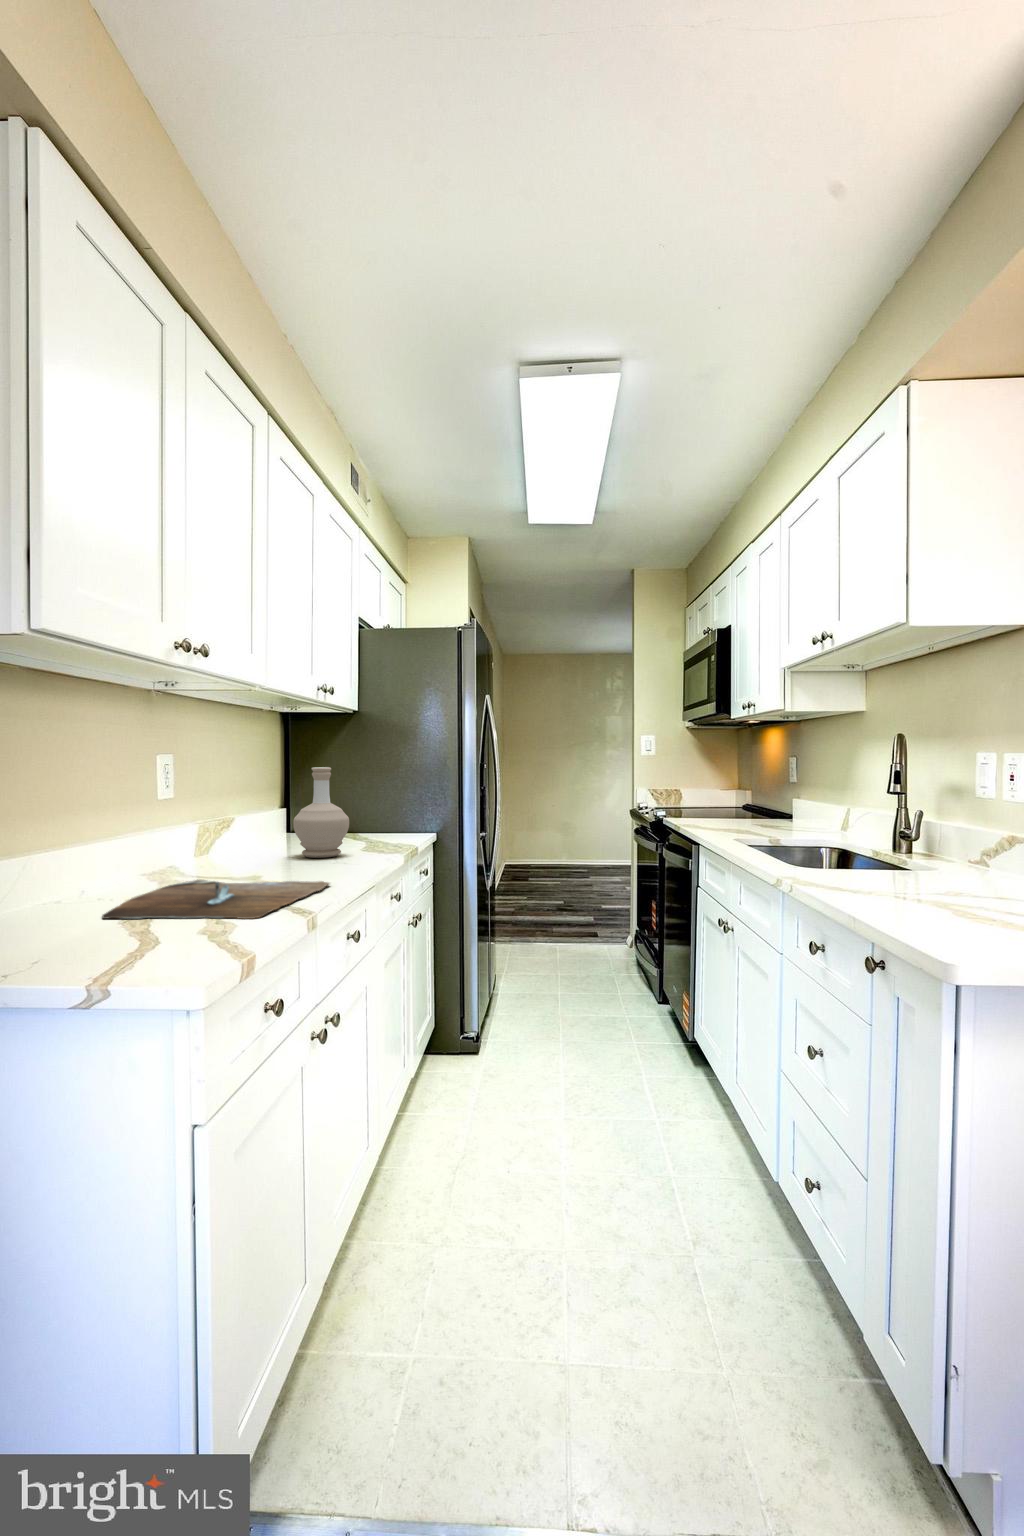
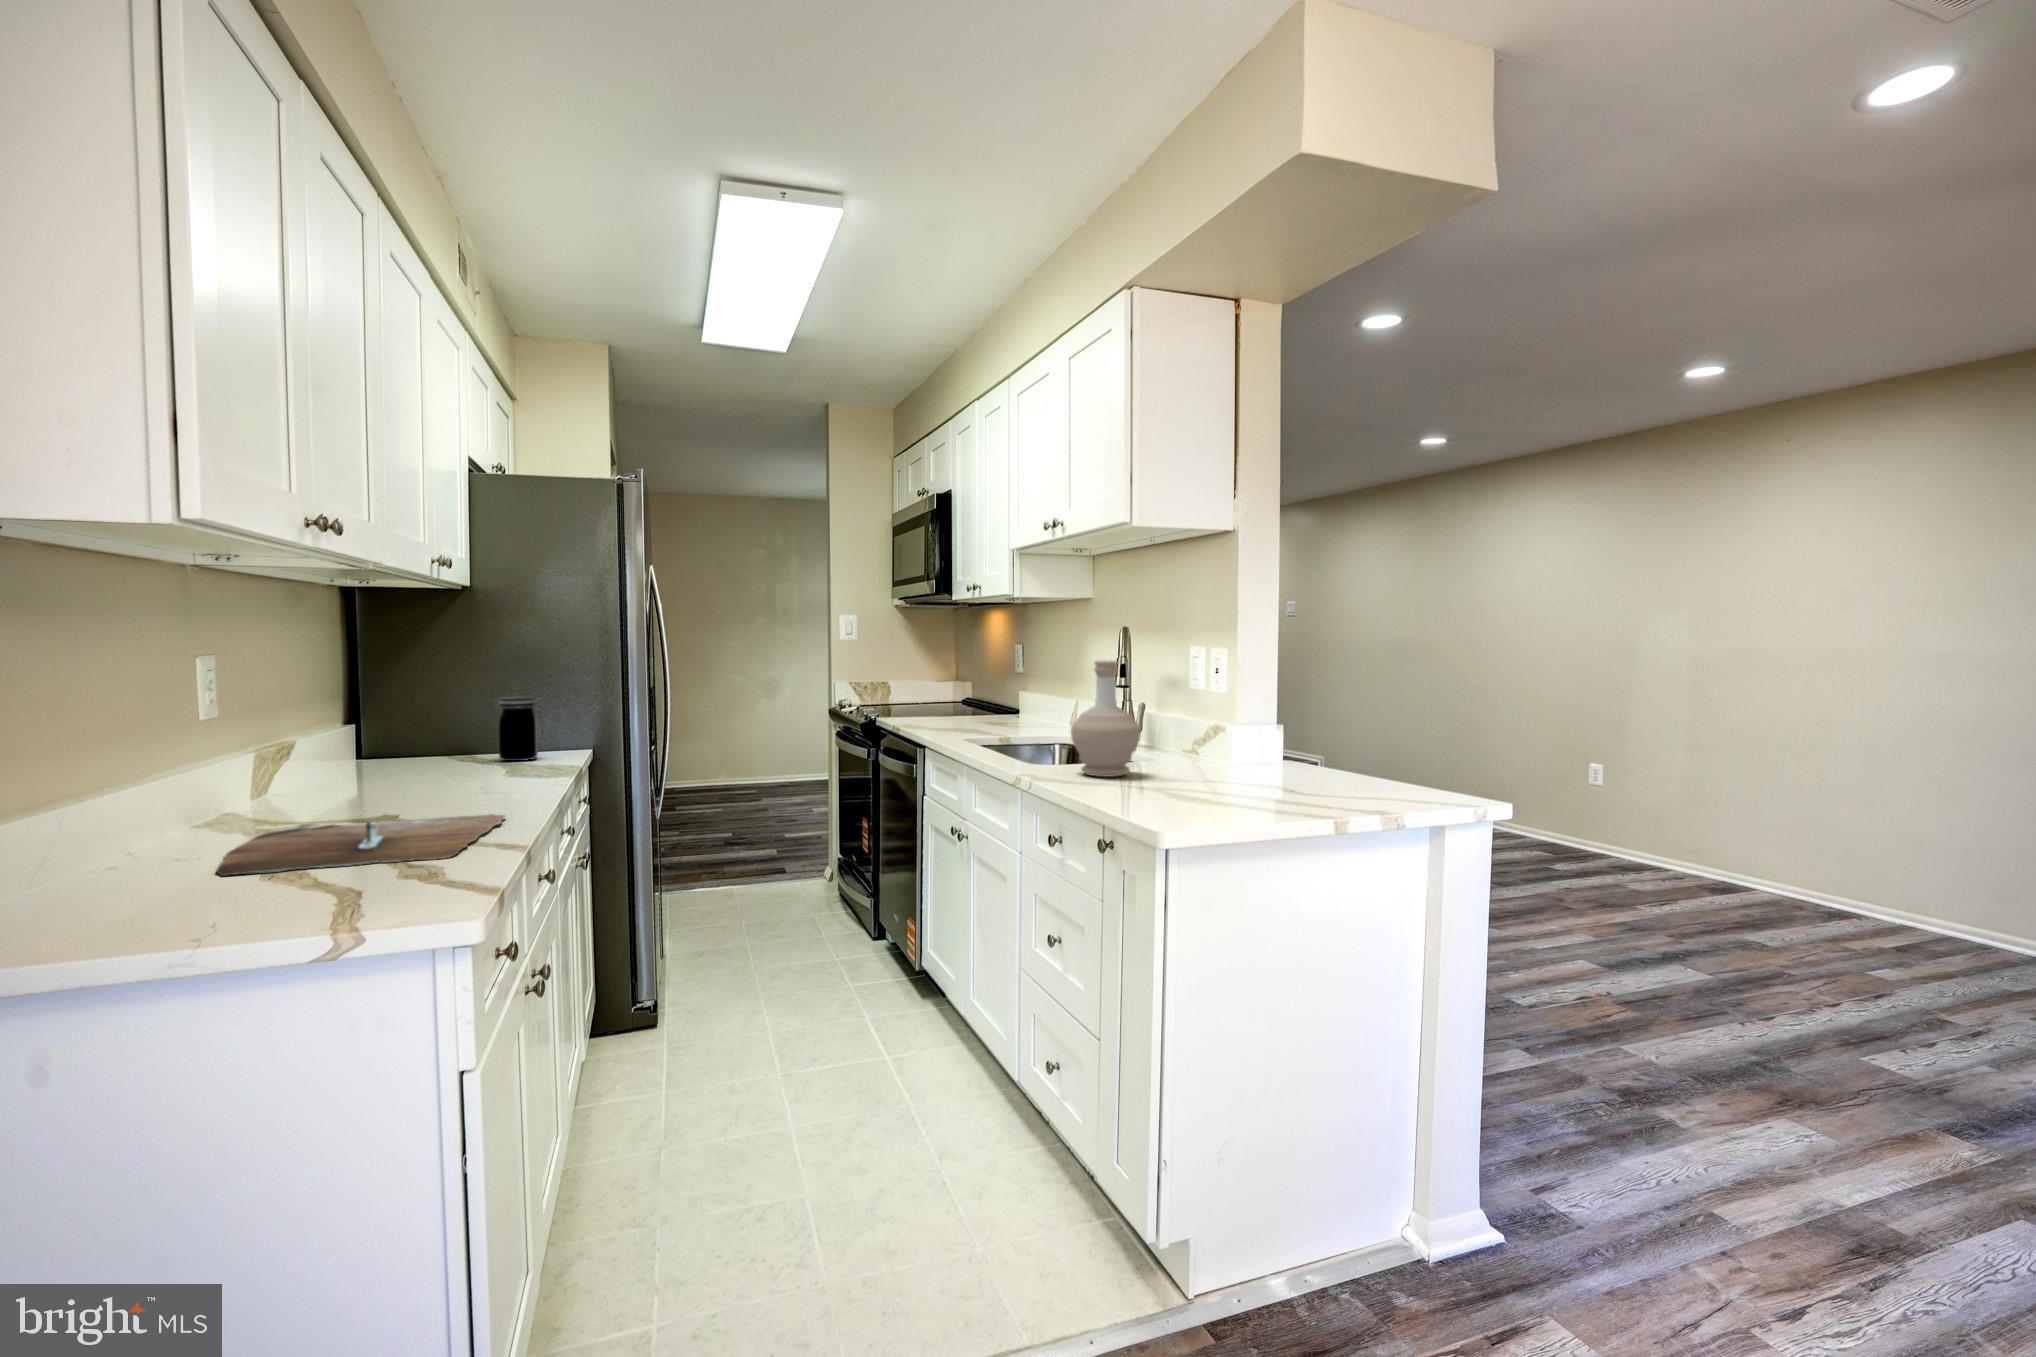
bottle: present [293,767,349,858] -> present [1071,660,1141,777]
jar: none [371,792,402,839] -> present [493,696,542,761]

